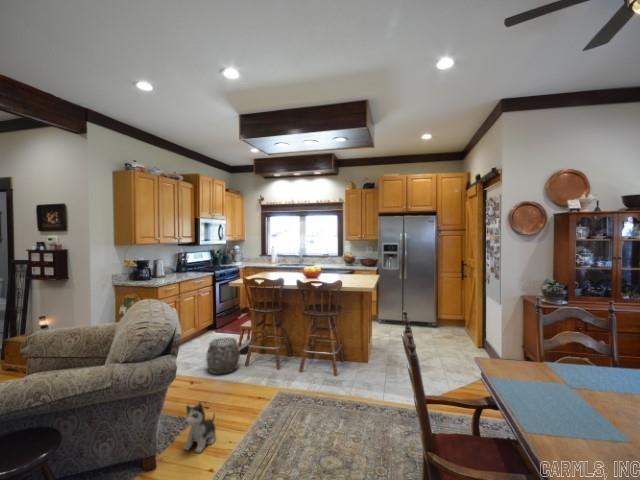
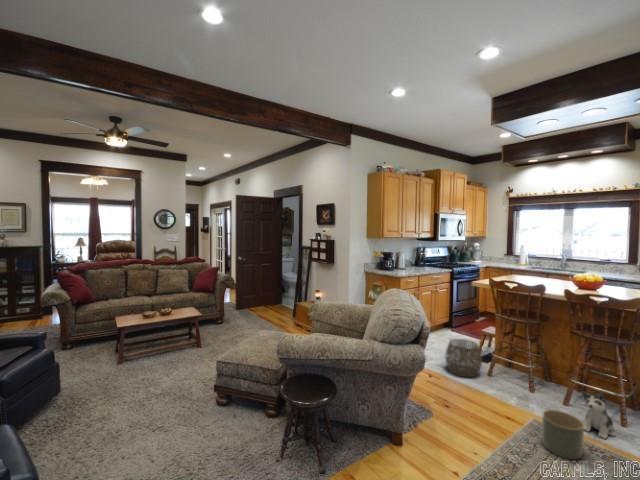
planter: none [283,381,310,419] -> present [542,410,584,459]
plush toy: present [183,403,216,453] -> present [582,391,616,439]

